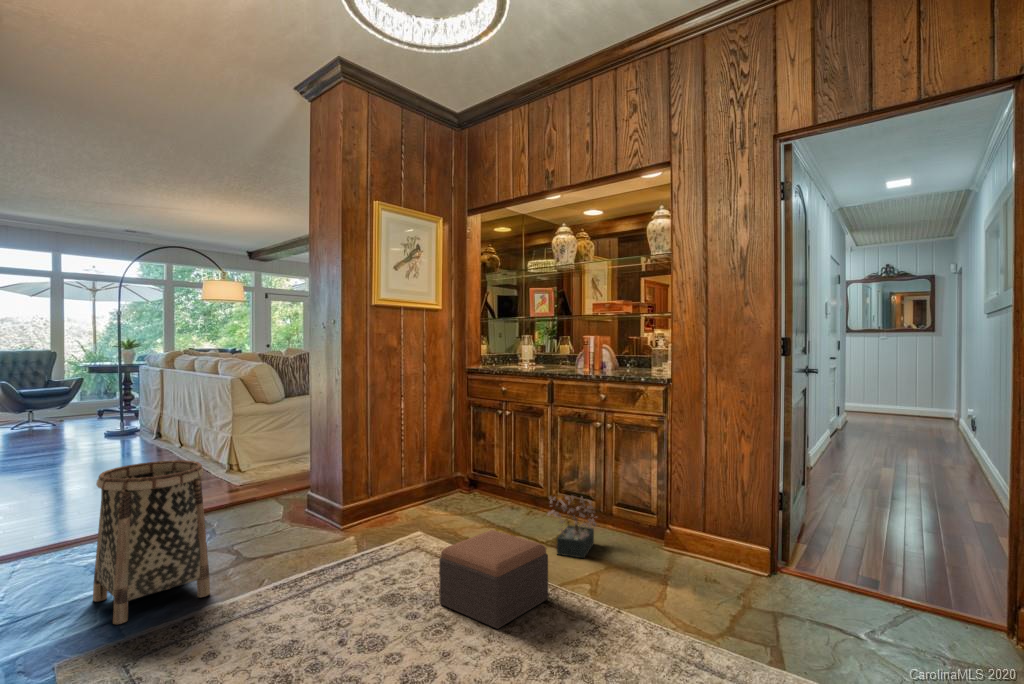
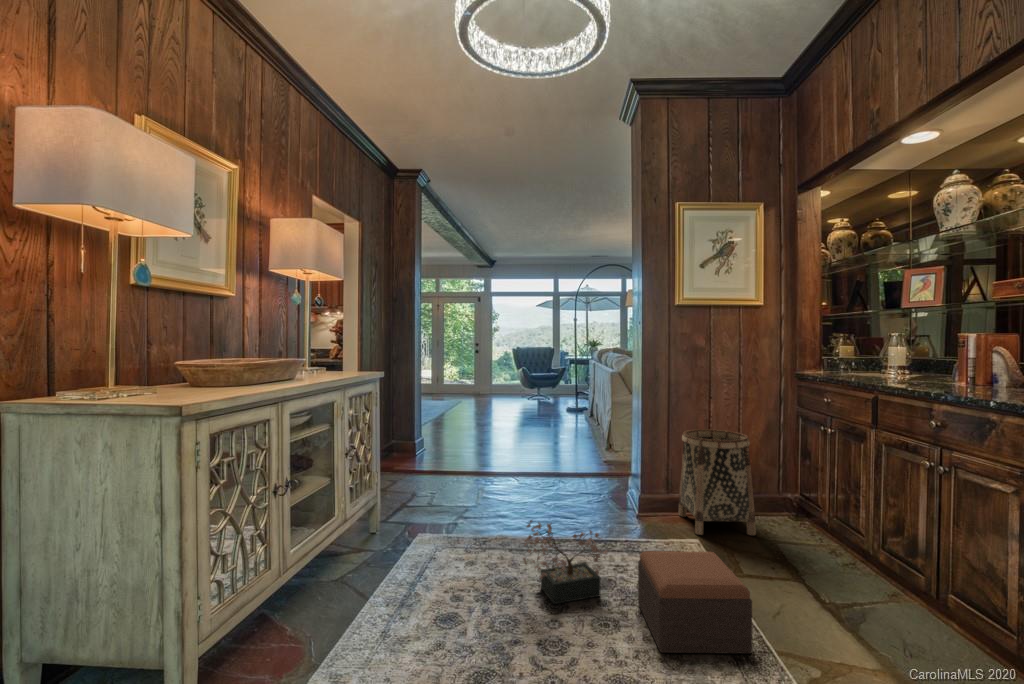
basket: present [93,460,210,624] -> present [679,429,756,535]
decorative plant: present [548,496,596,558] -> present [523,520,608,604]

